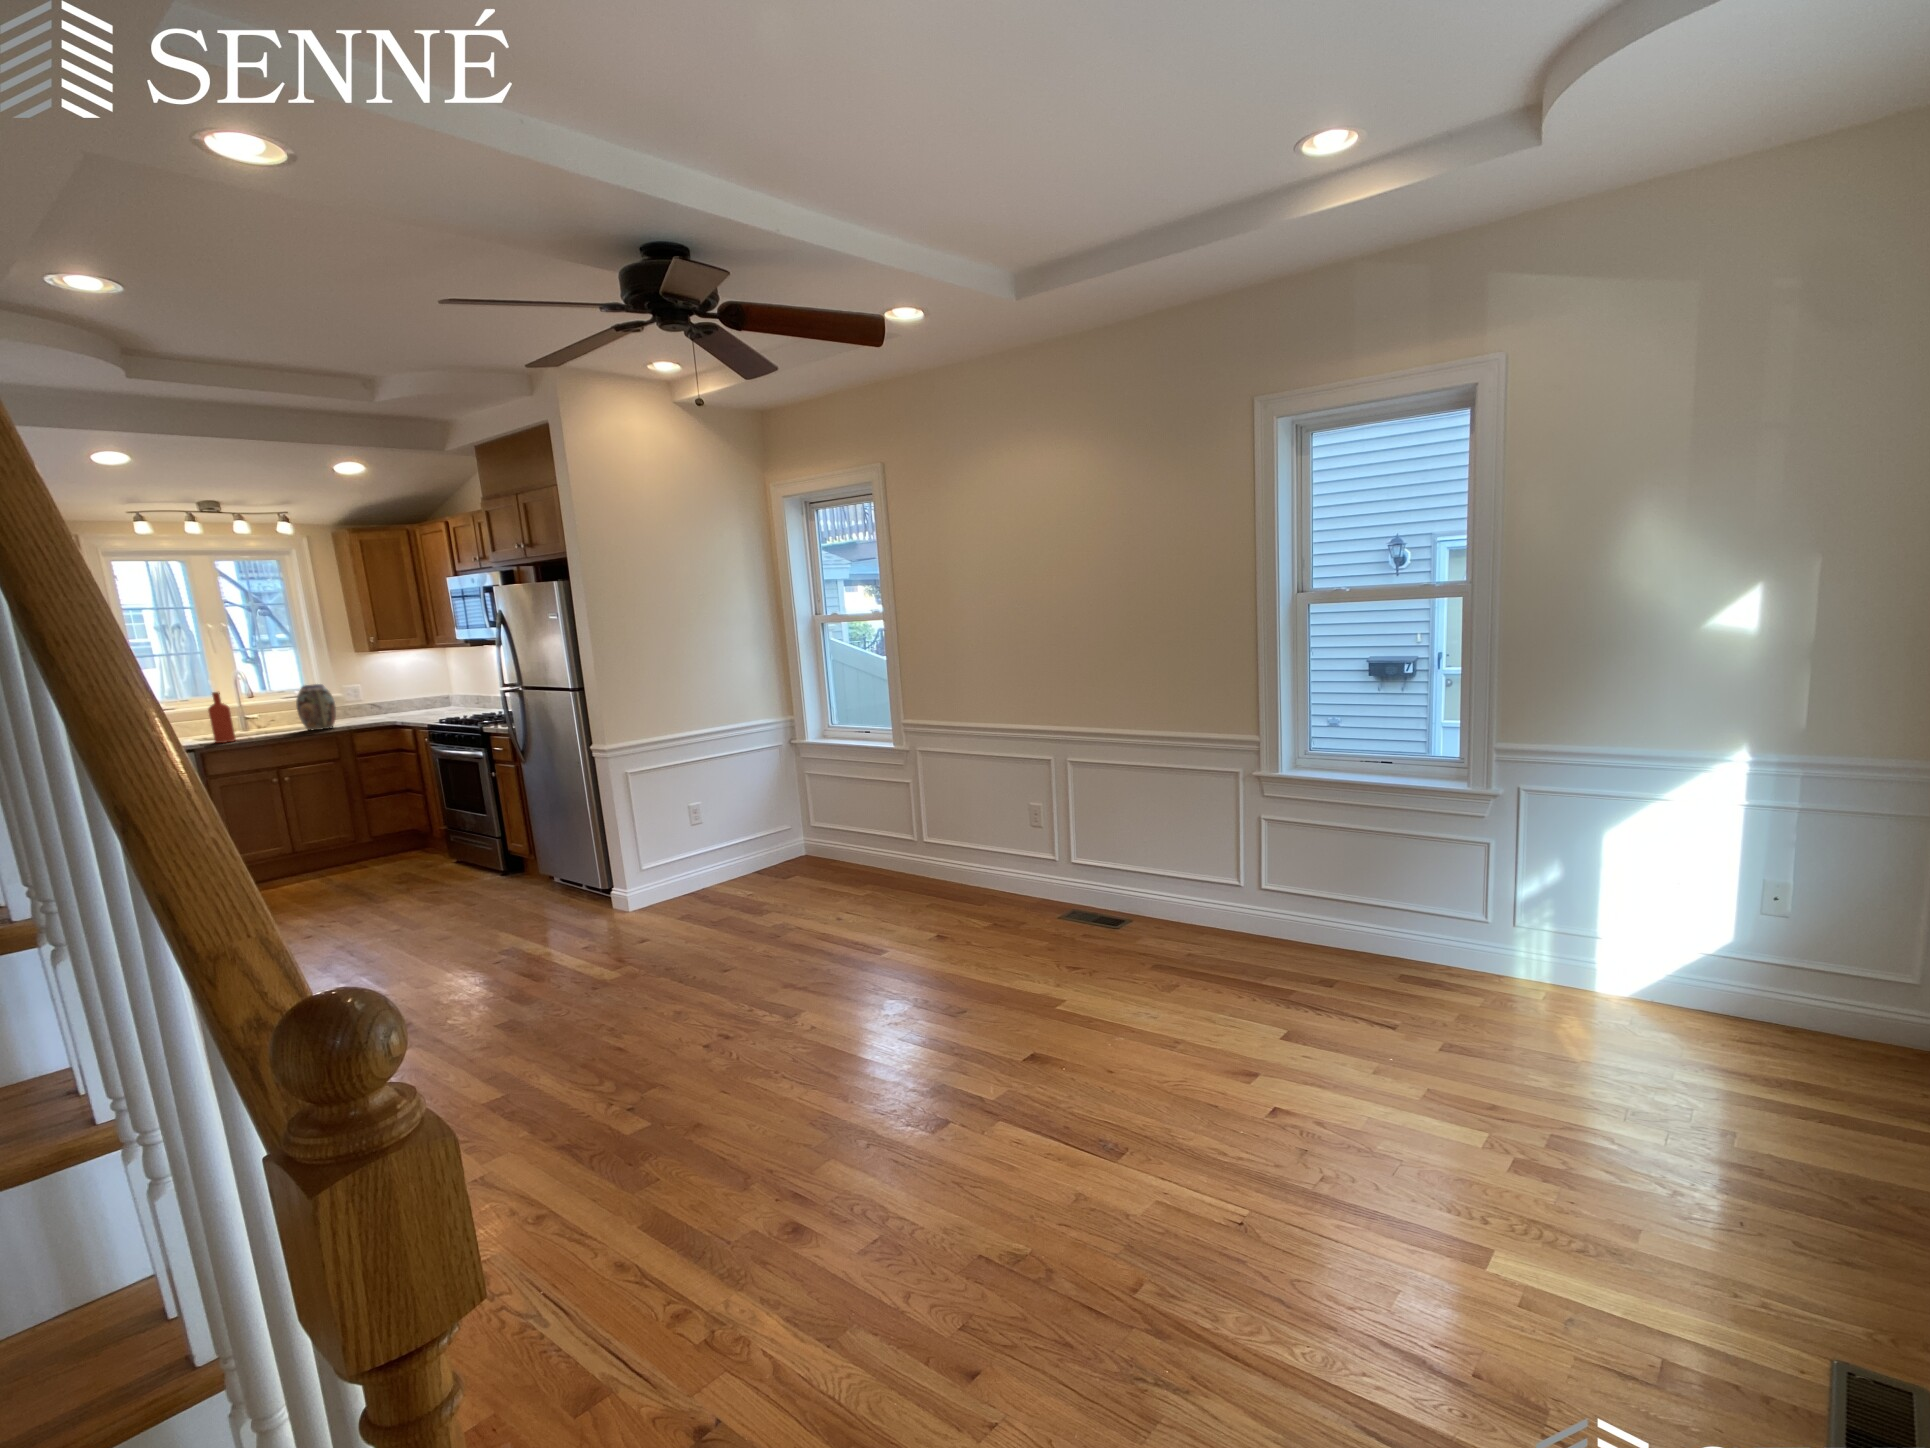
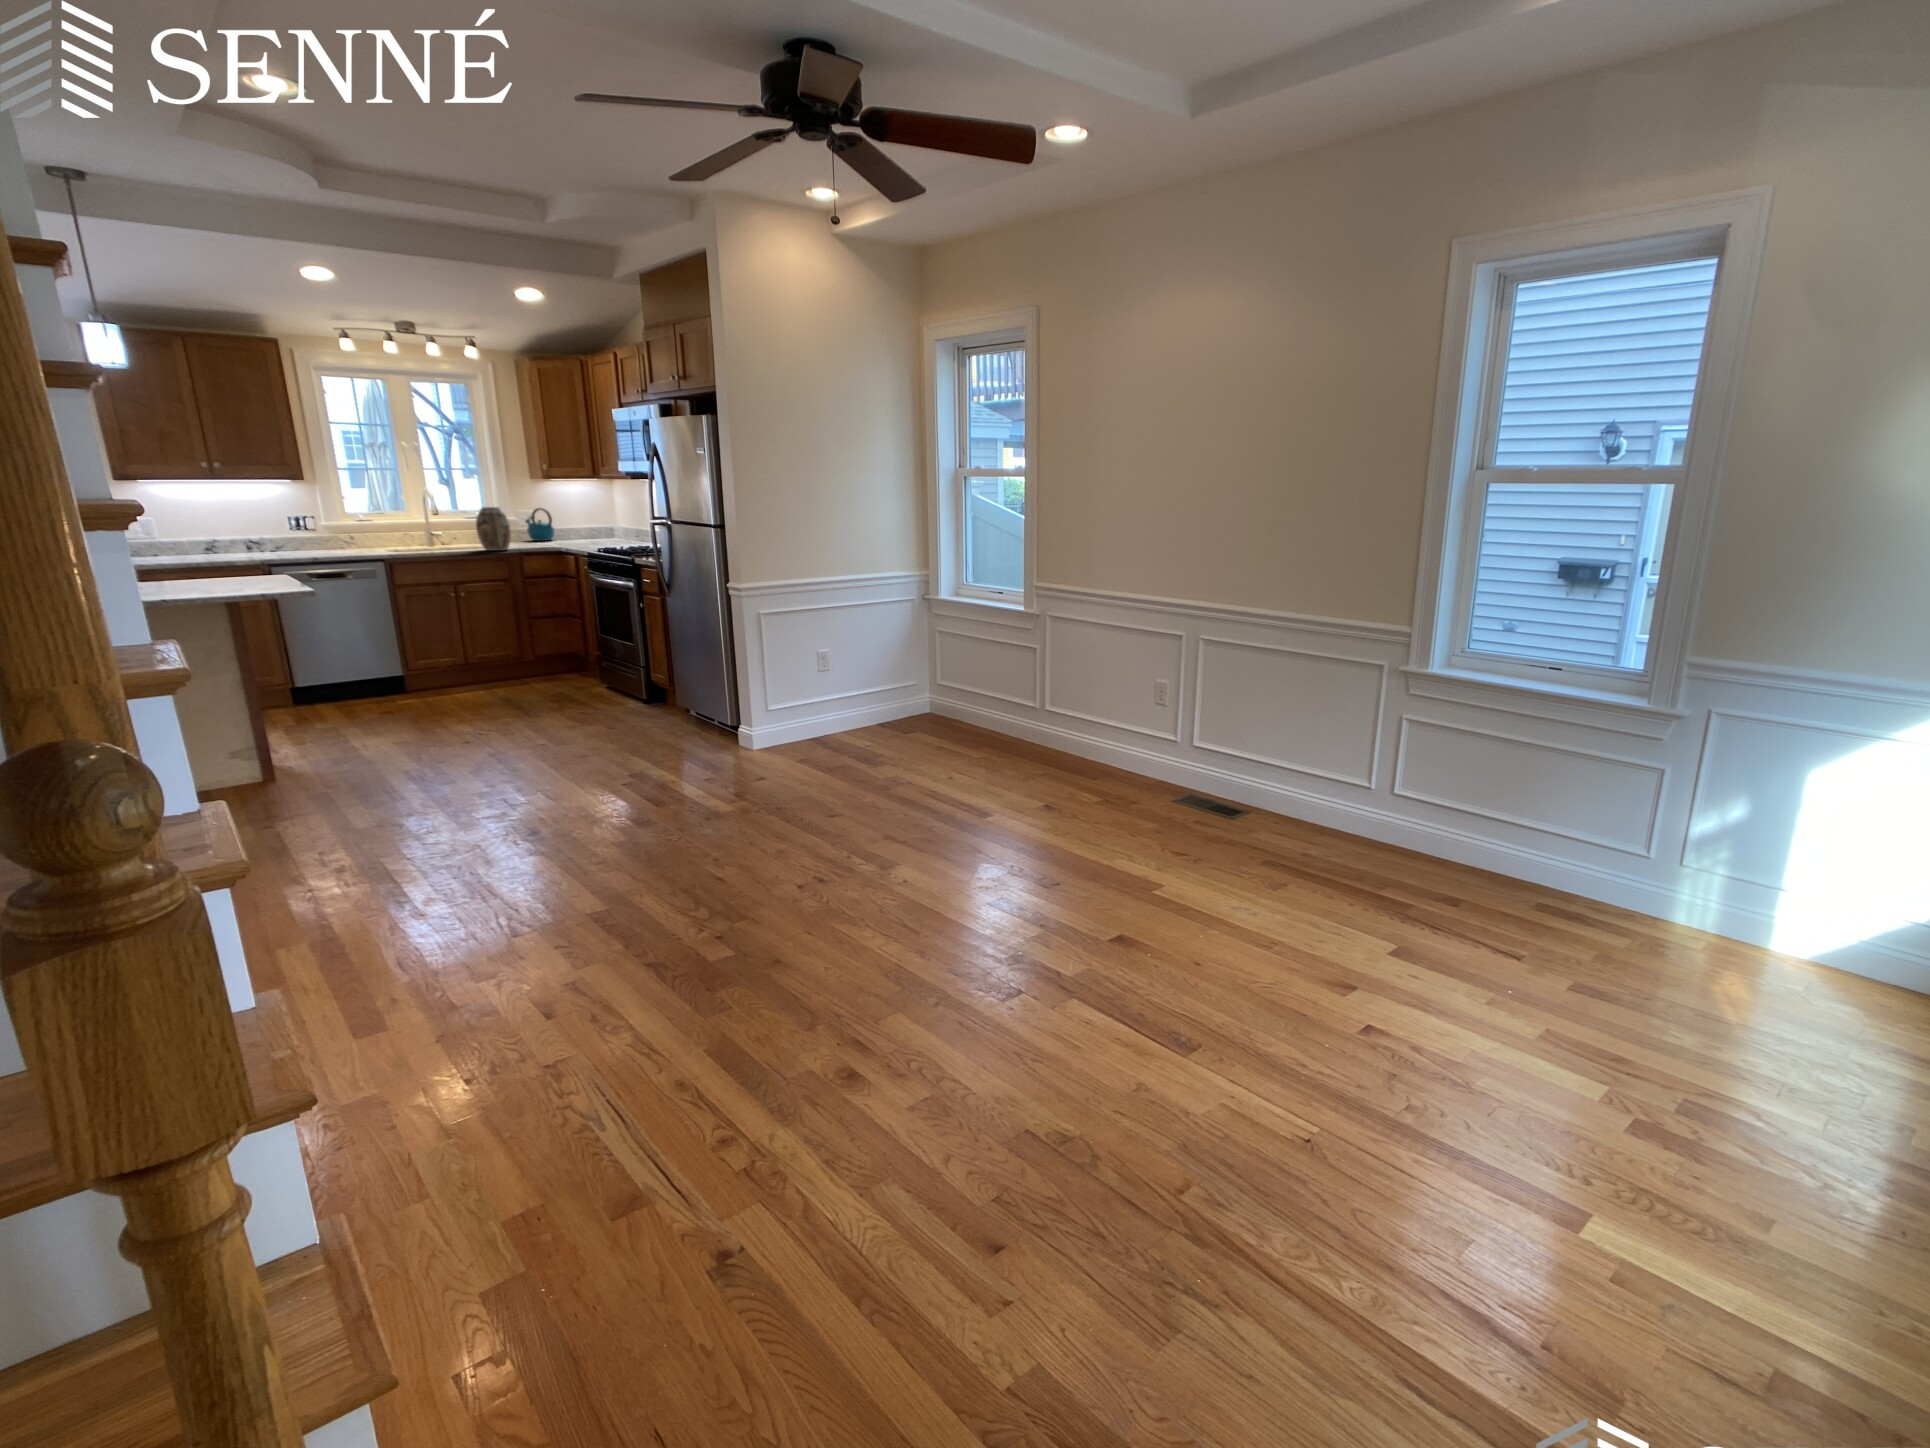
kettle: none [347,680,382,714] -> present [526,508,554,541]
bottle: present [208,692,236,743] -> none [399,506,423,555]

